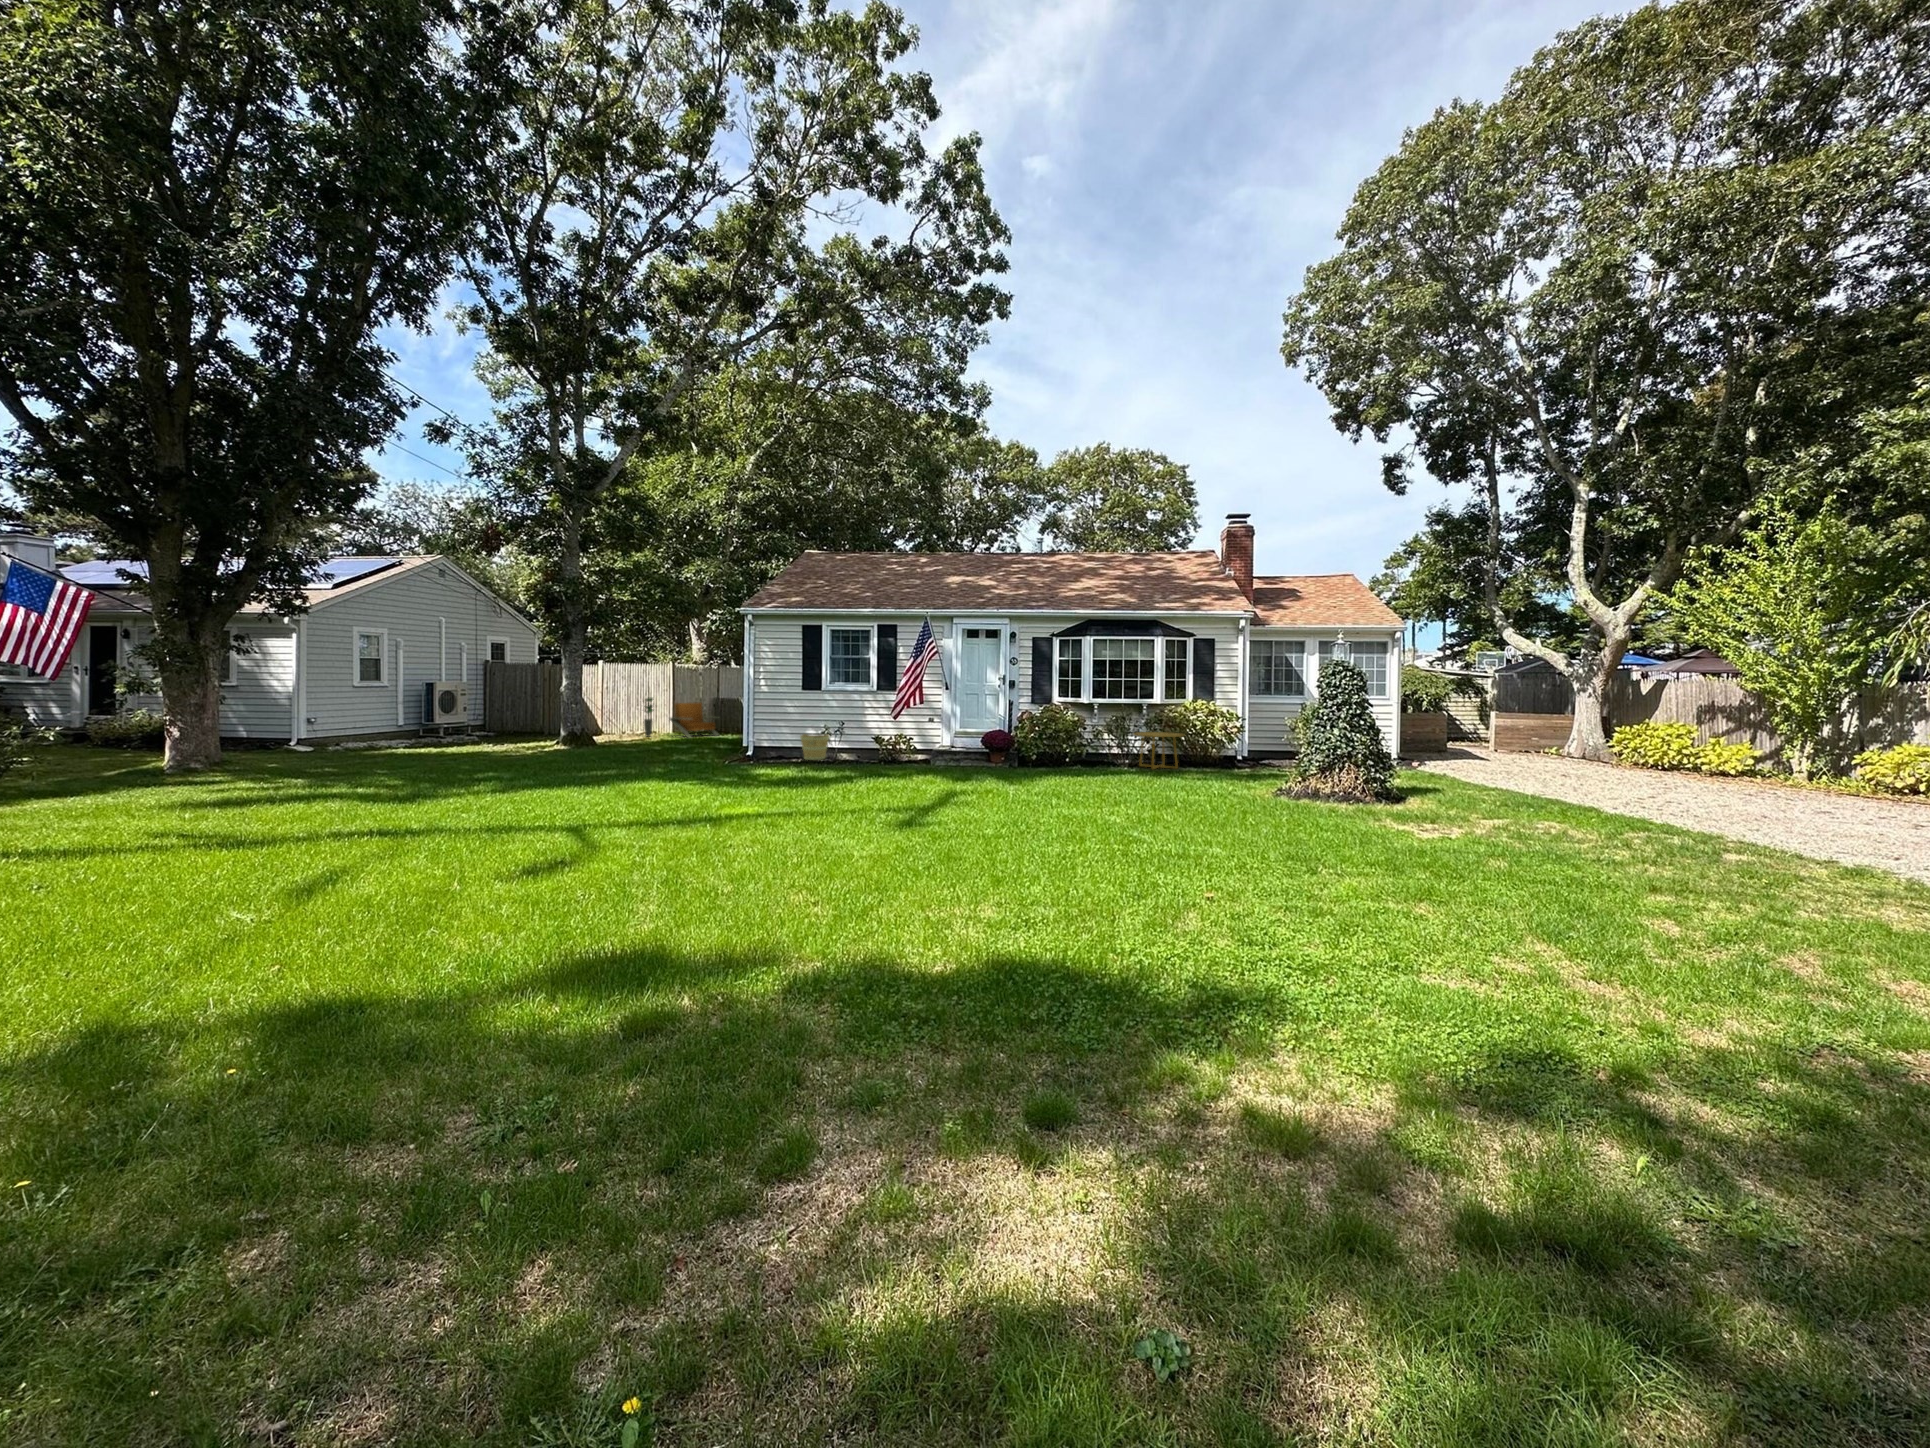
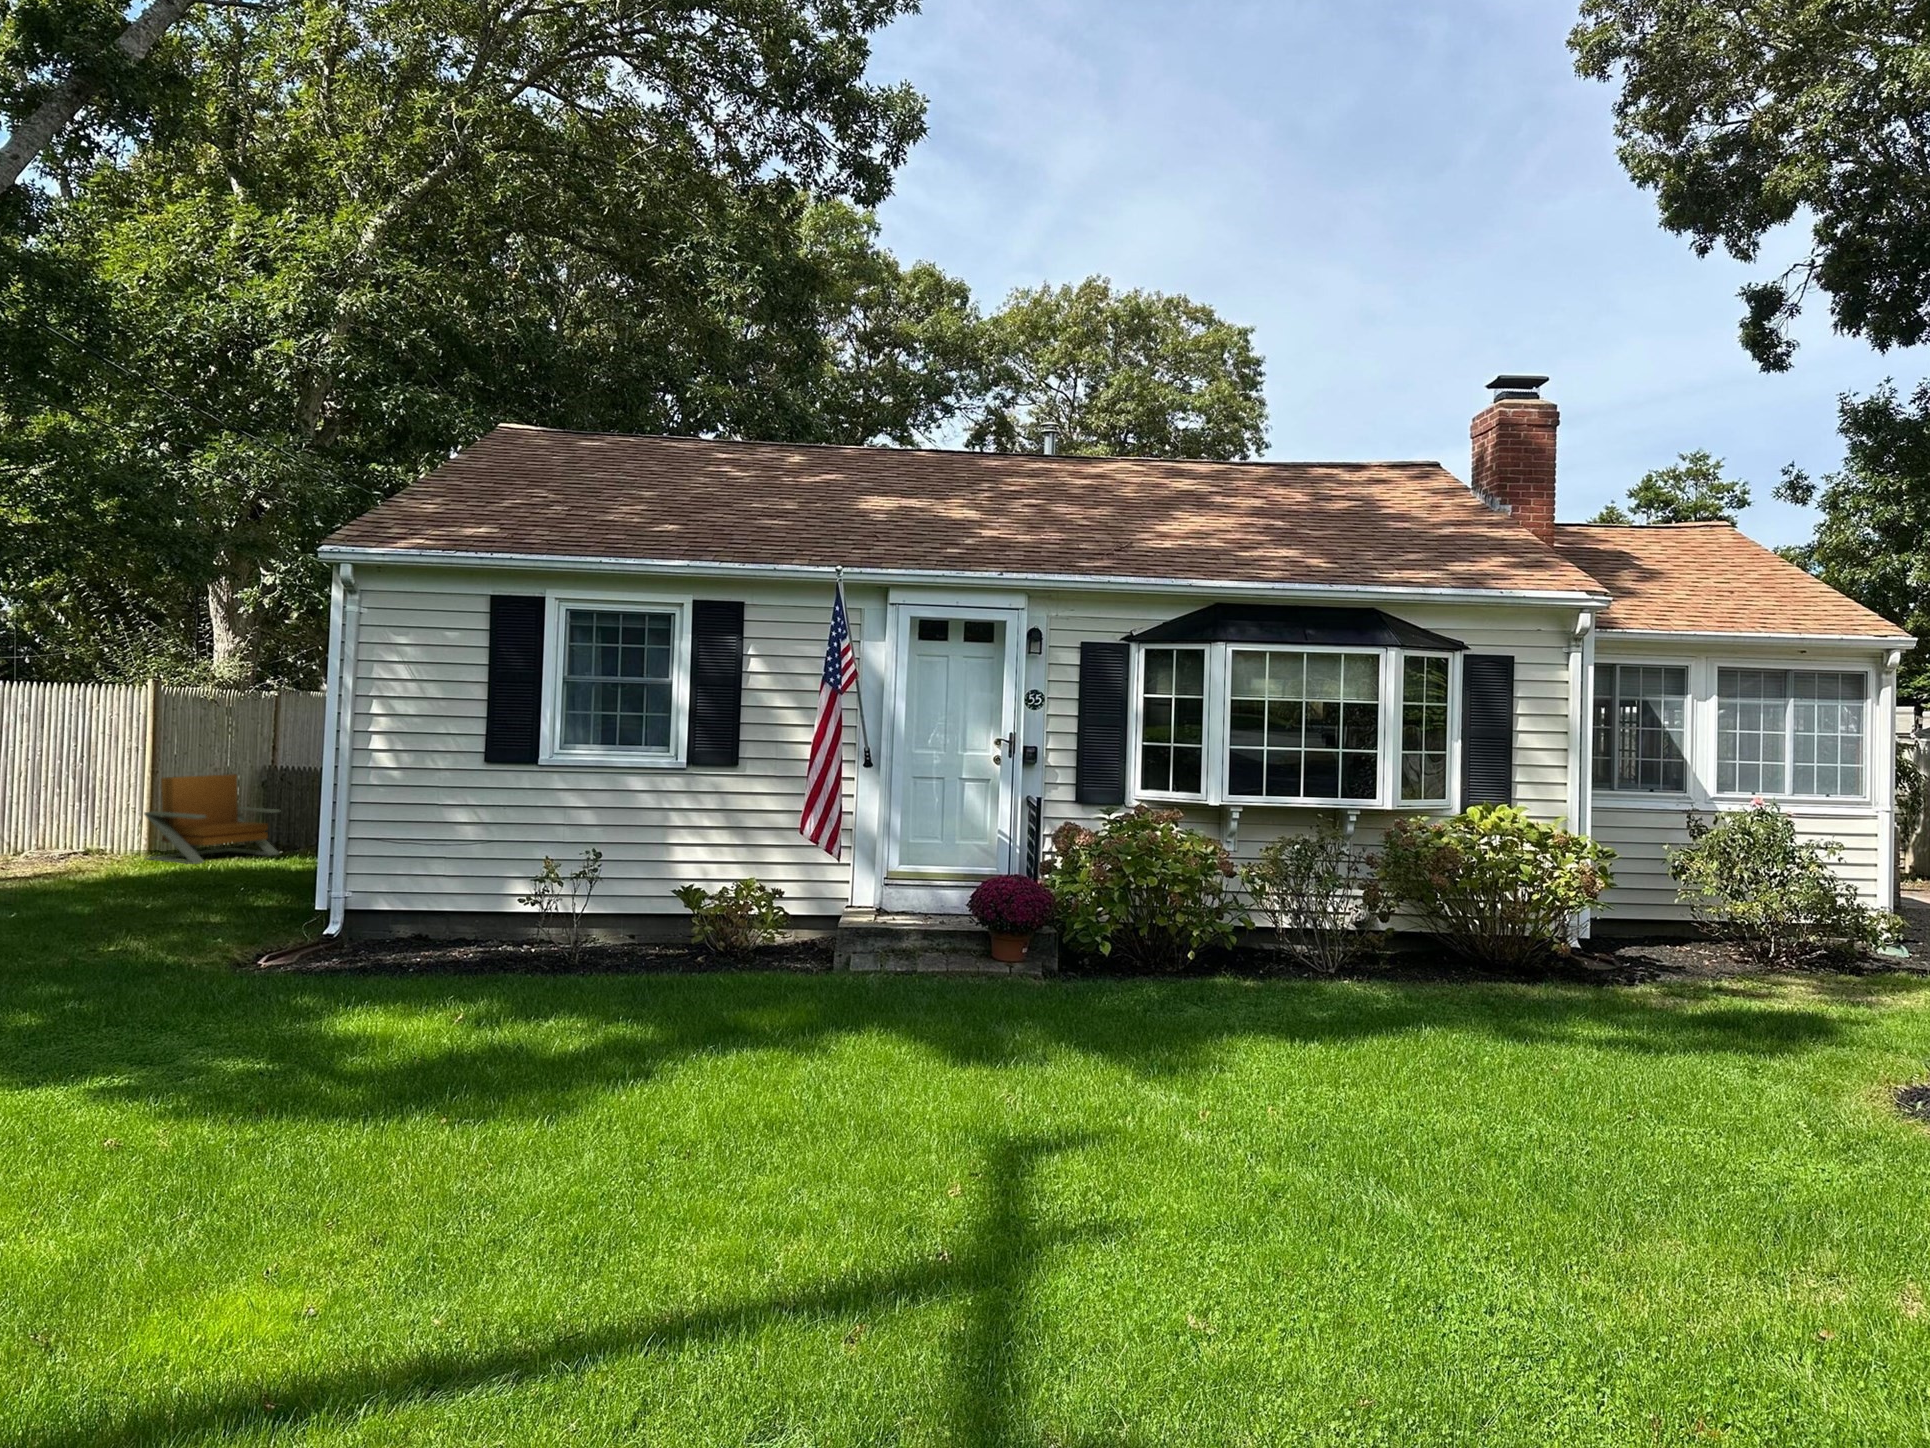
potted plant: present [644,698,654,737] -> none [62,763,117,860]
round table: present [1134,732,1184,769] -> none [1339,879,1471,981]
wooden bucket: present [800,734,829,760] -> none [473,881,556,954]

